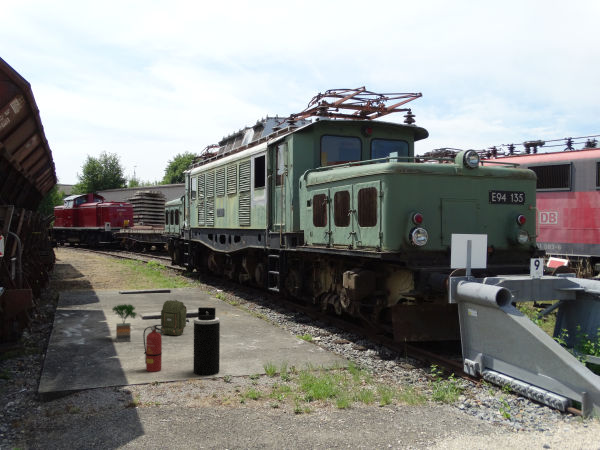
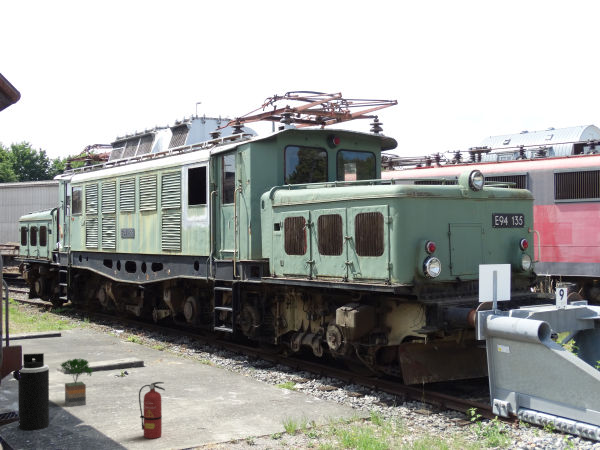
backpack: present [161,300,187,335] -> none [114,350,146,393]
trash can: present [193,307,220,376] -> present [18,353,49,430]

